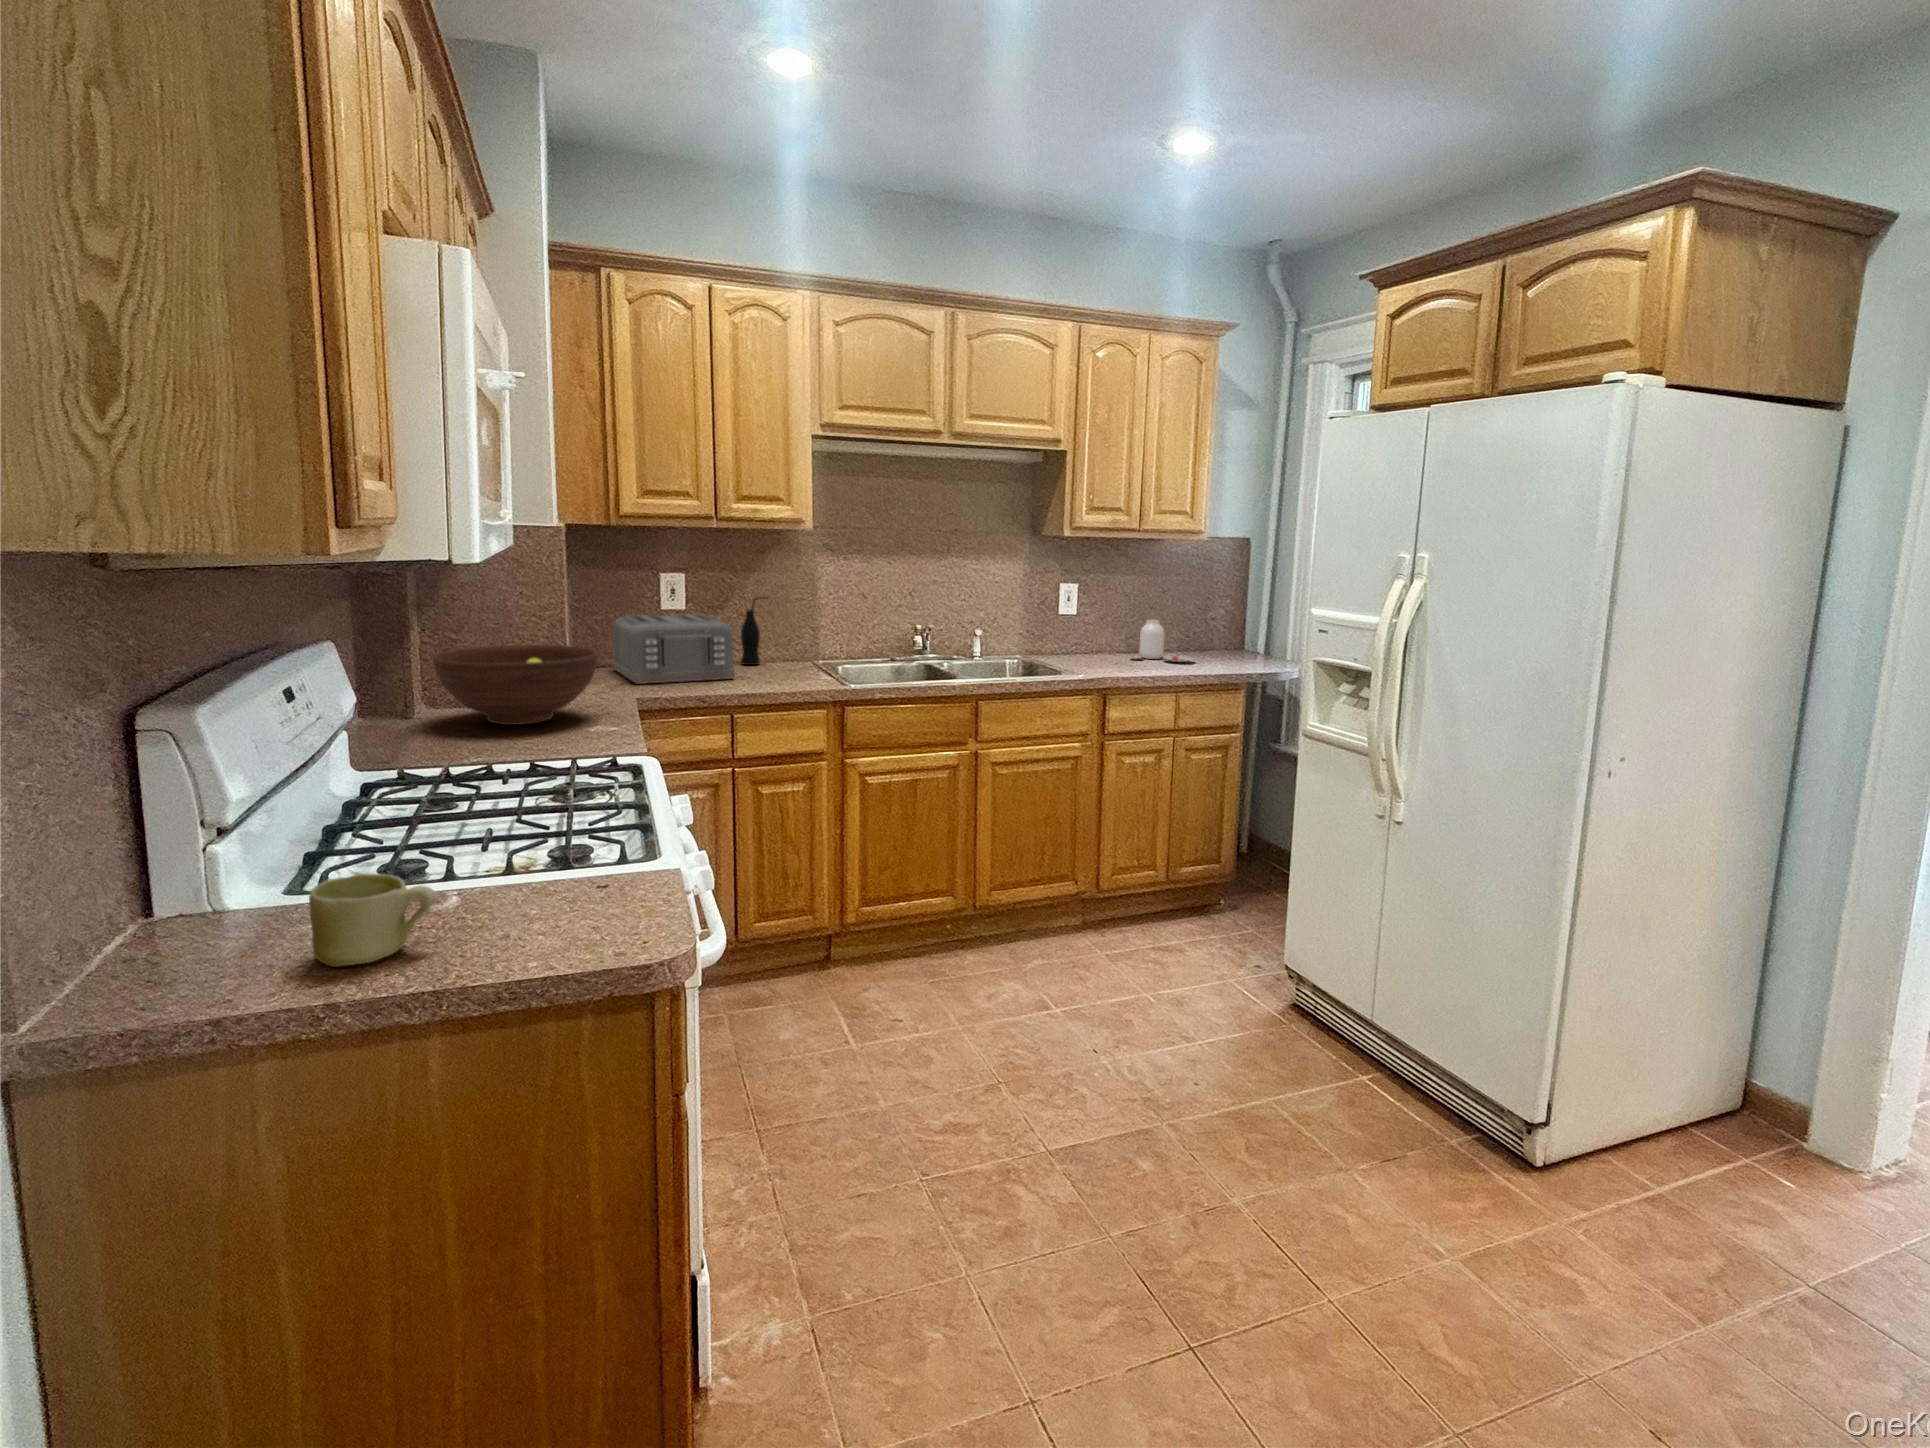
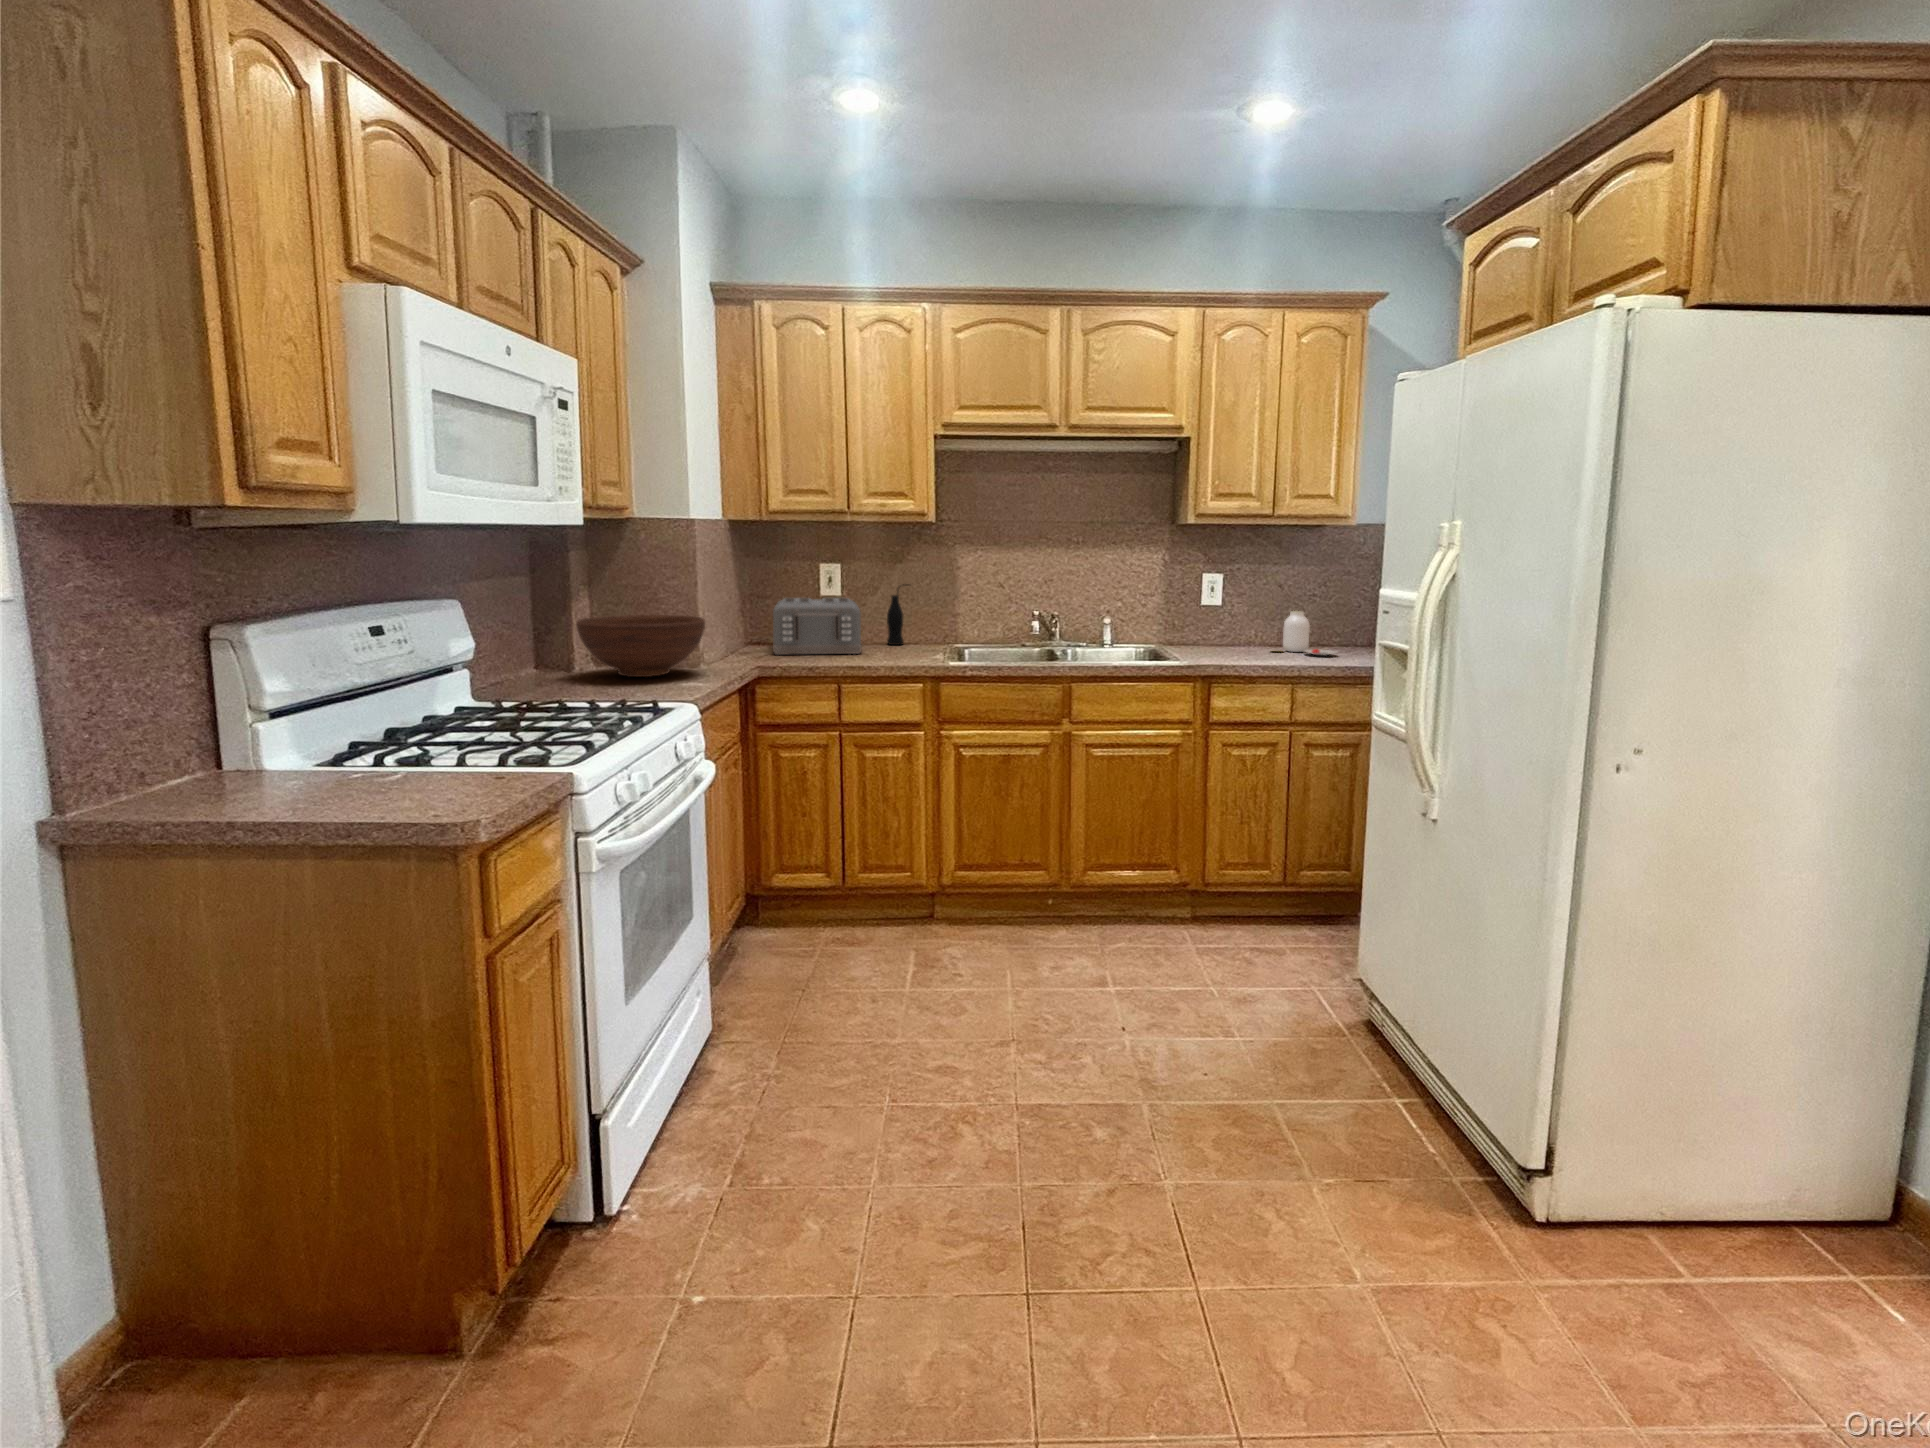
mug: present [309,873,436,967] -> none [250,745,338,807]

